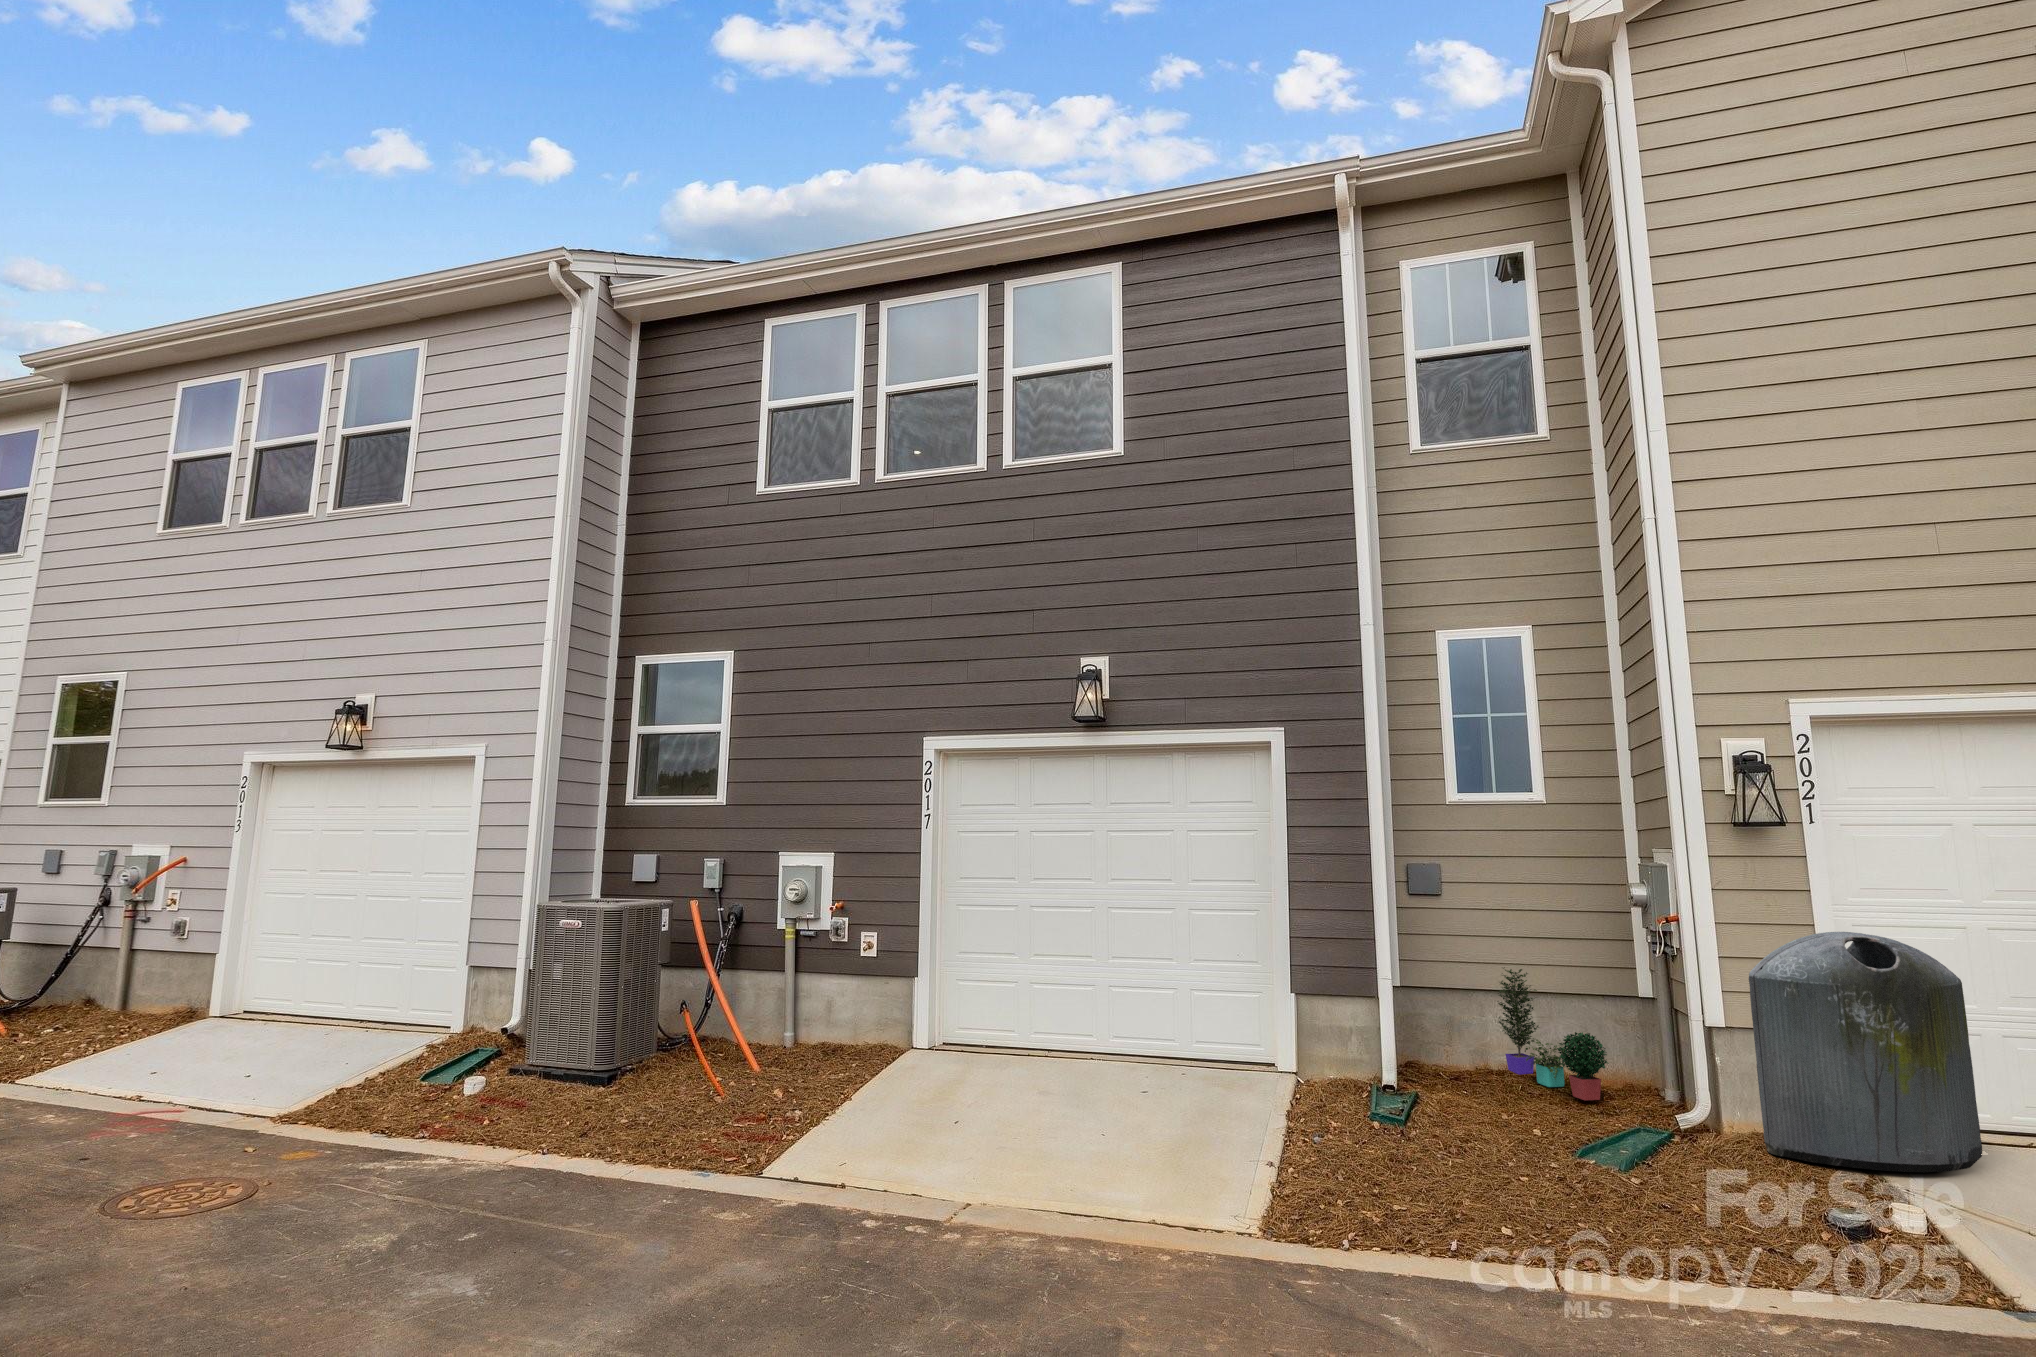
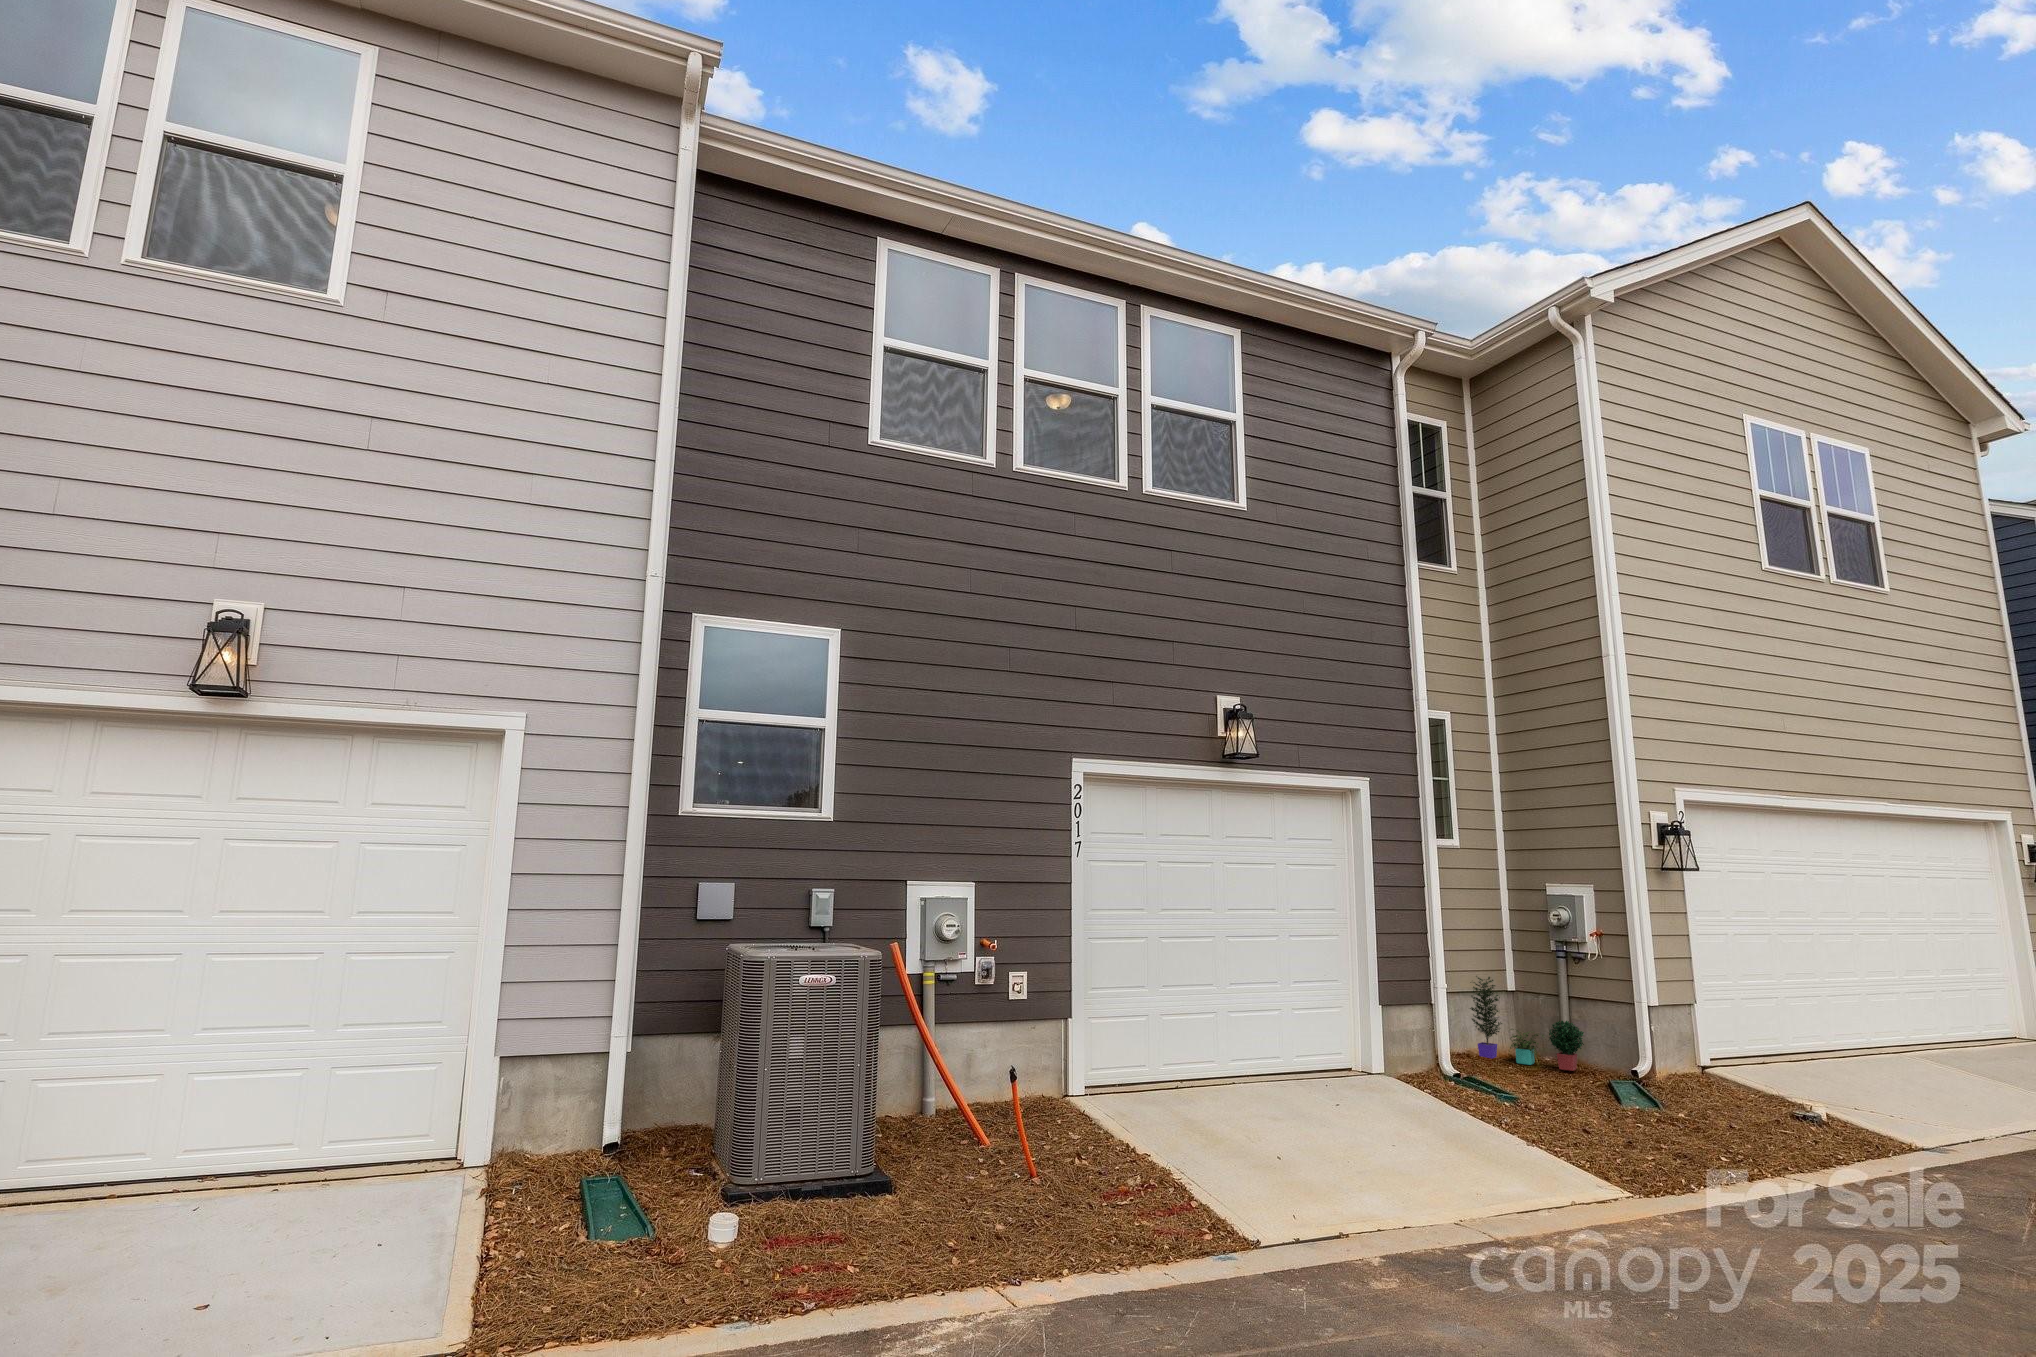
trash can: present [1749,932,1982,1172] -> none [1688,940,1786,1091]

